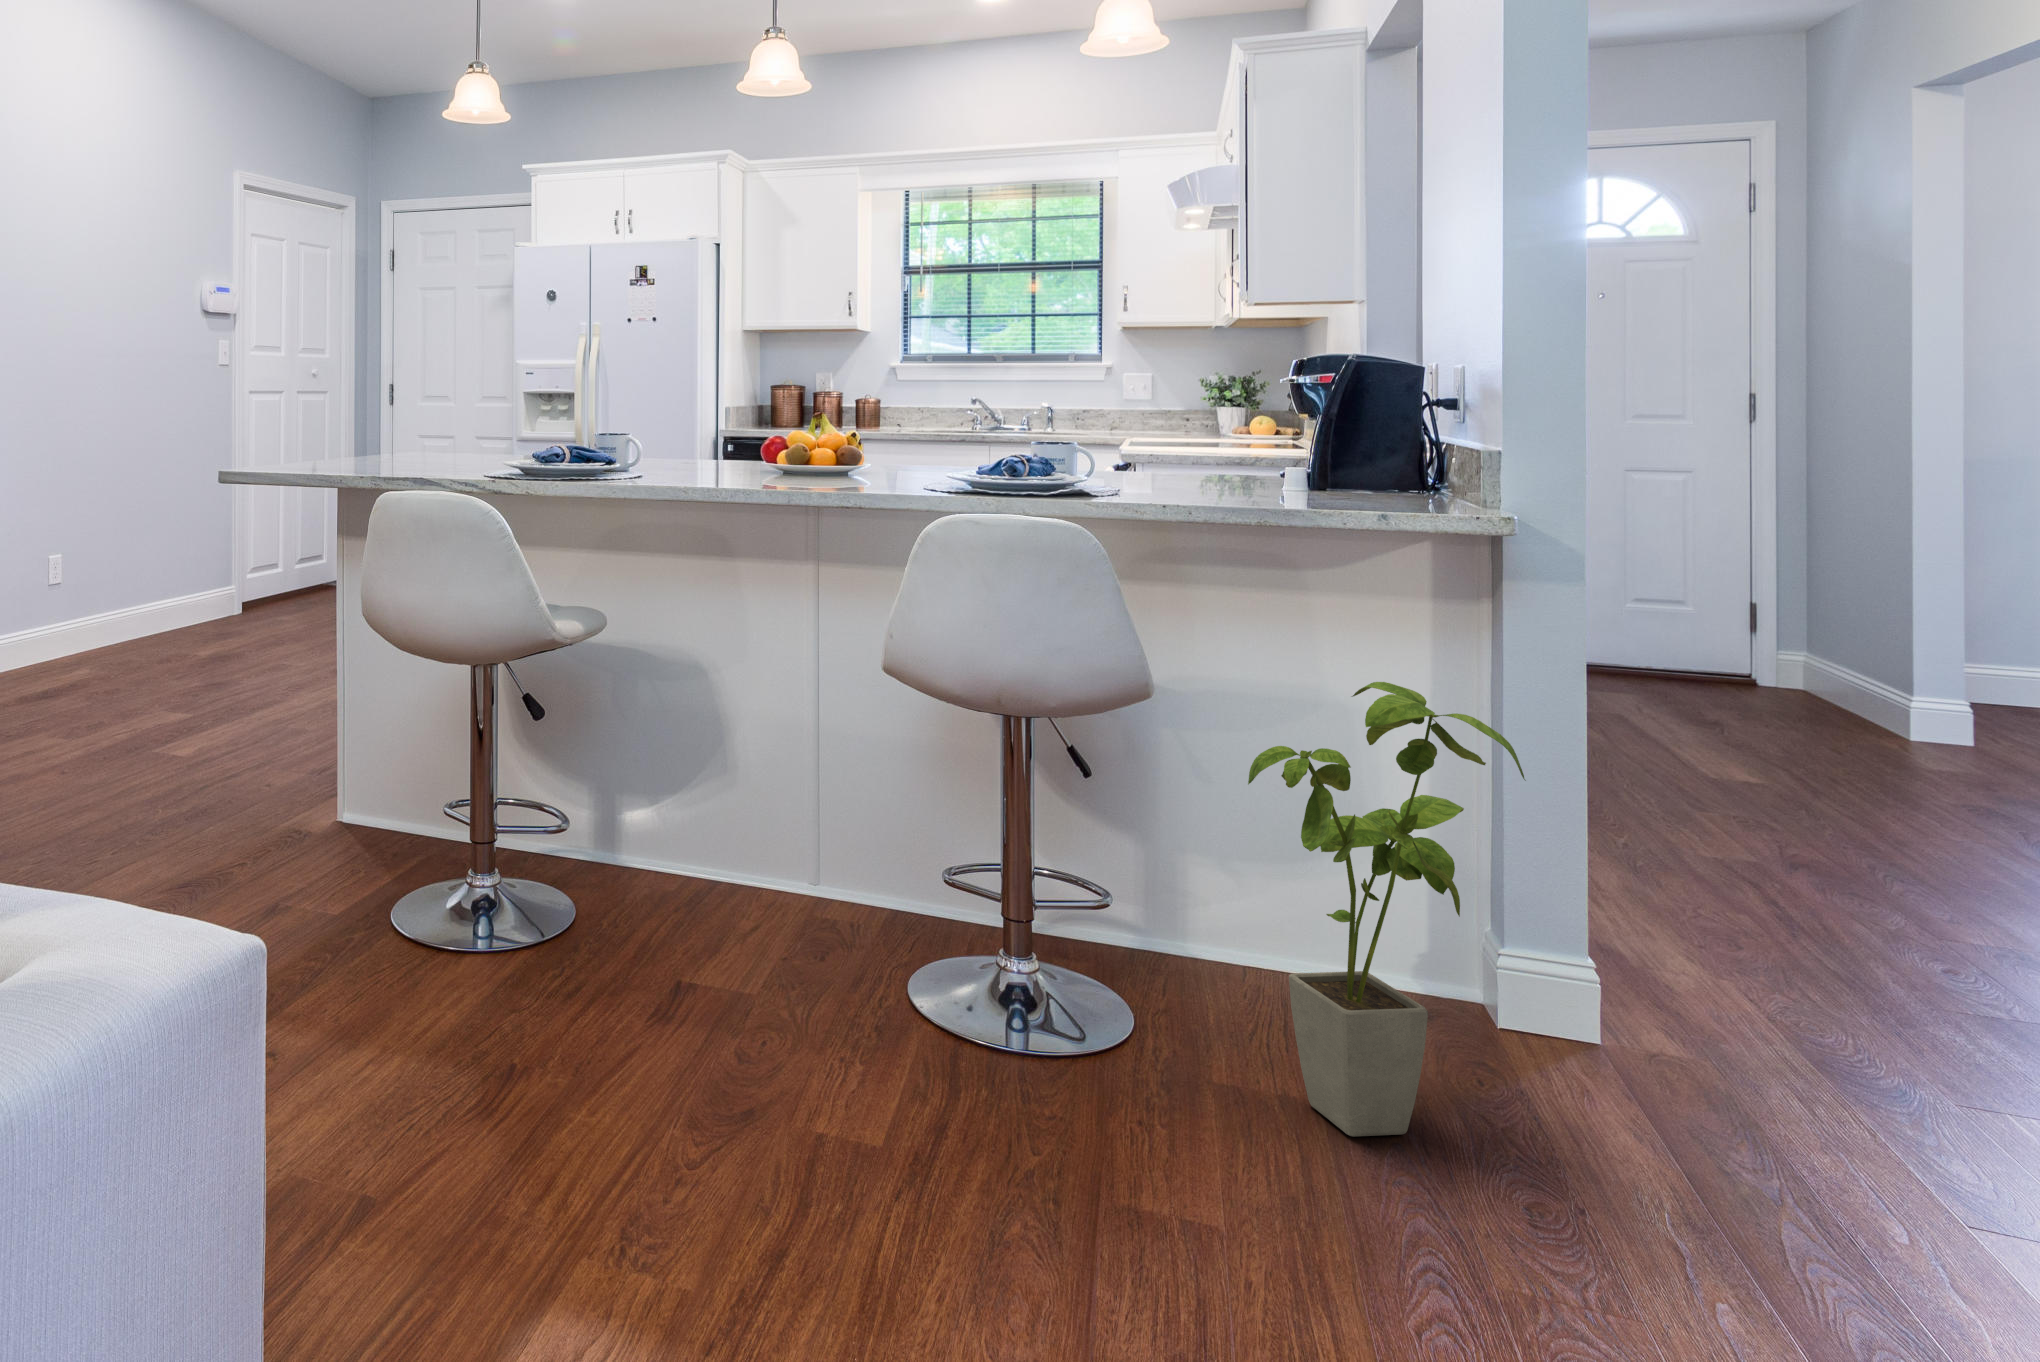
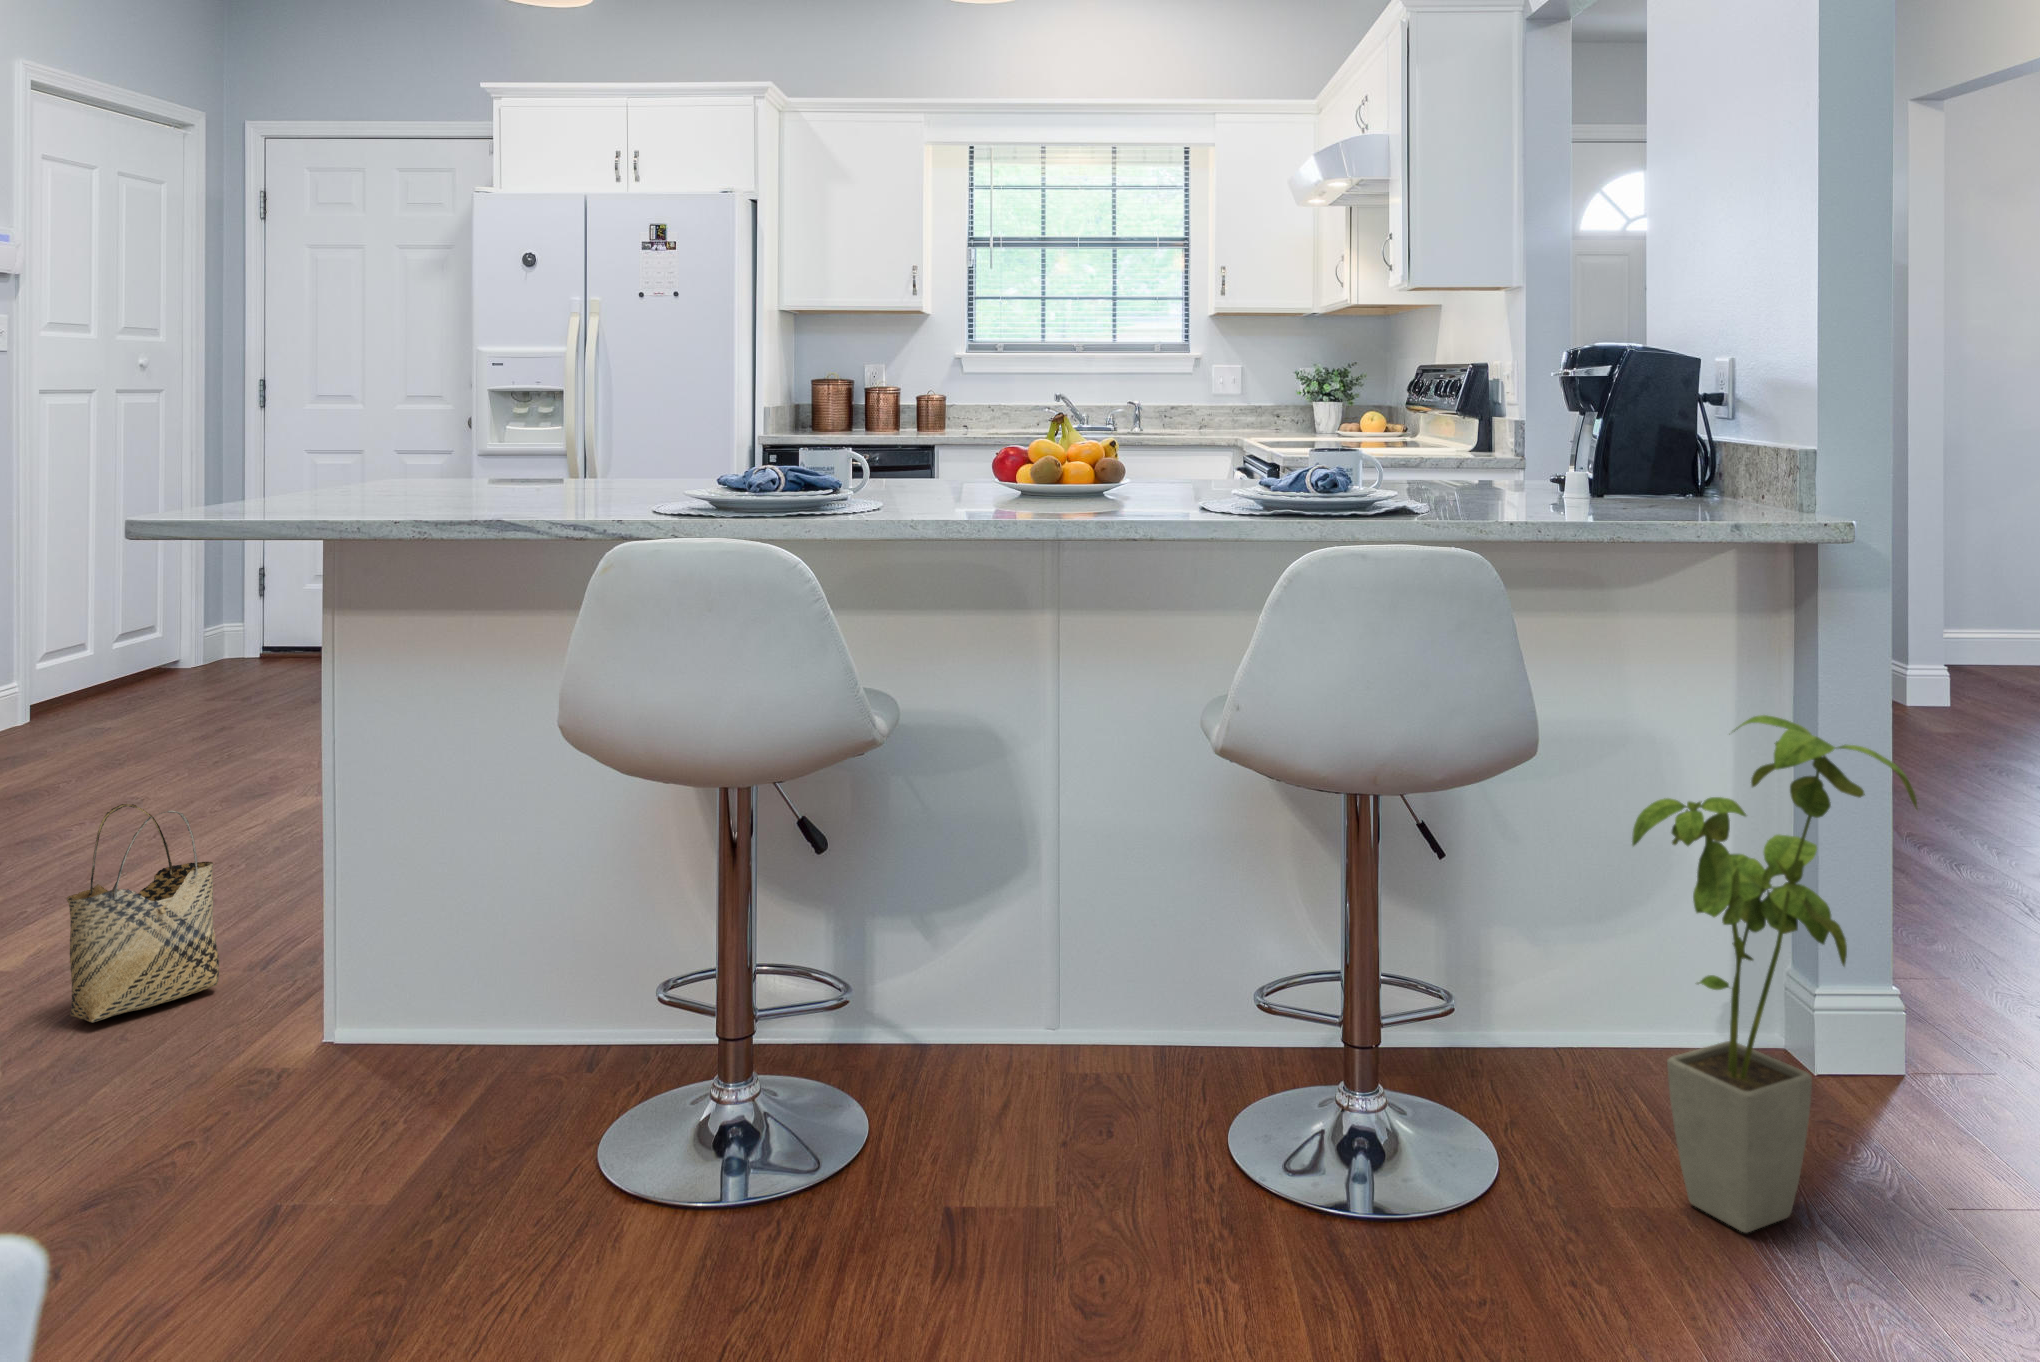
woven basket: none [198,653,288,788] -> present [67,804,219,1022]

